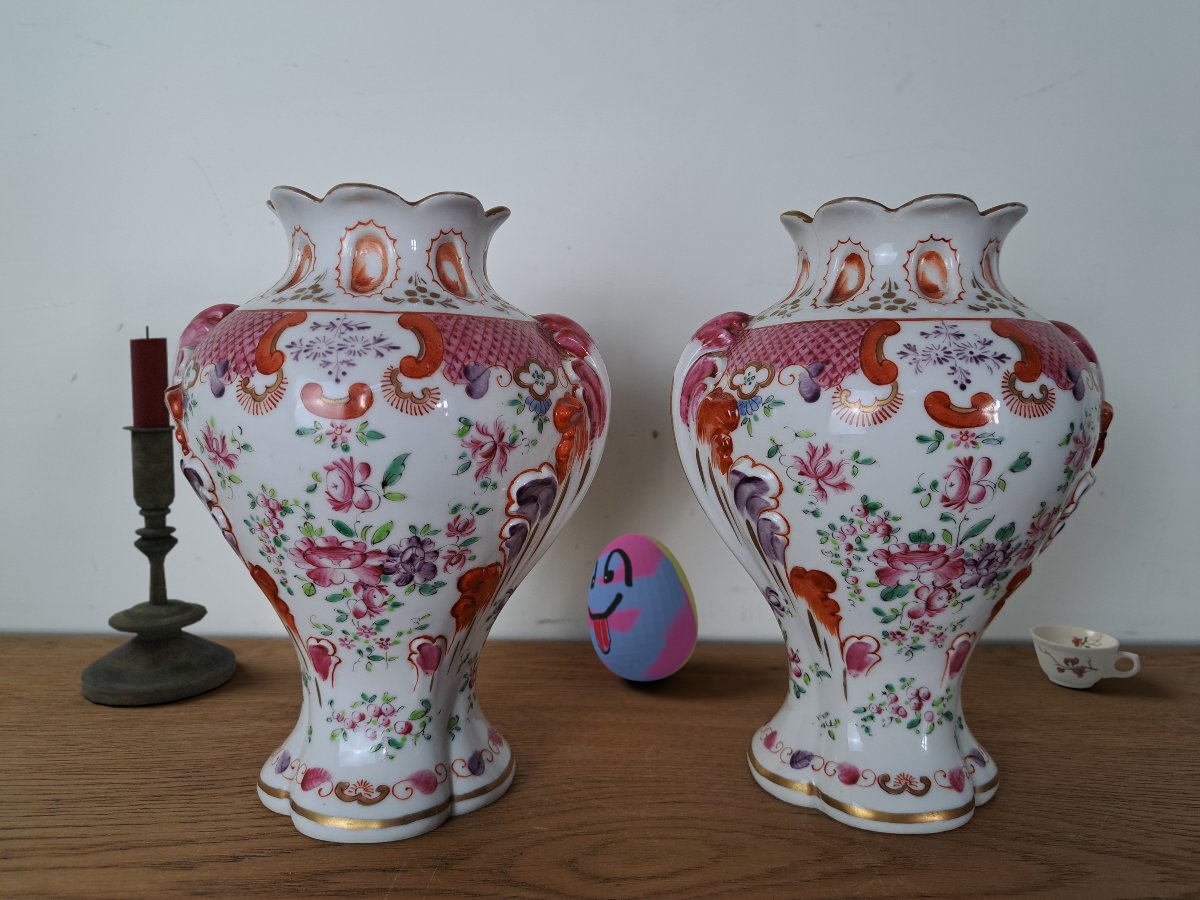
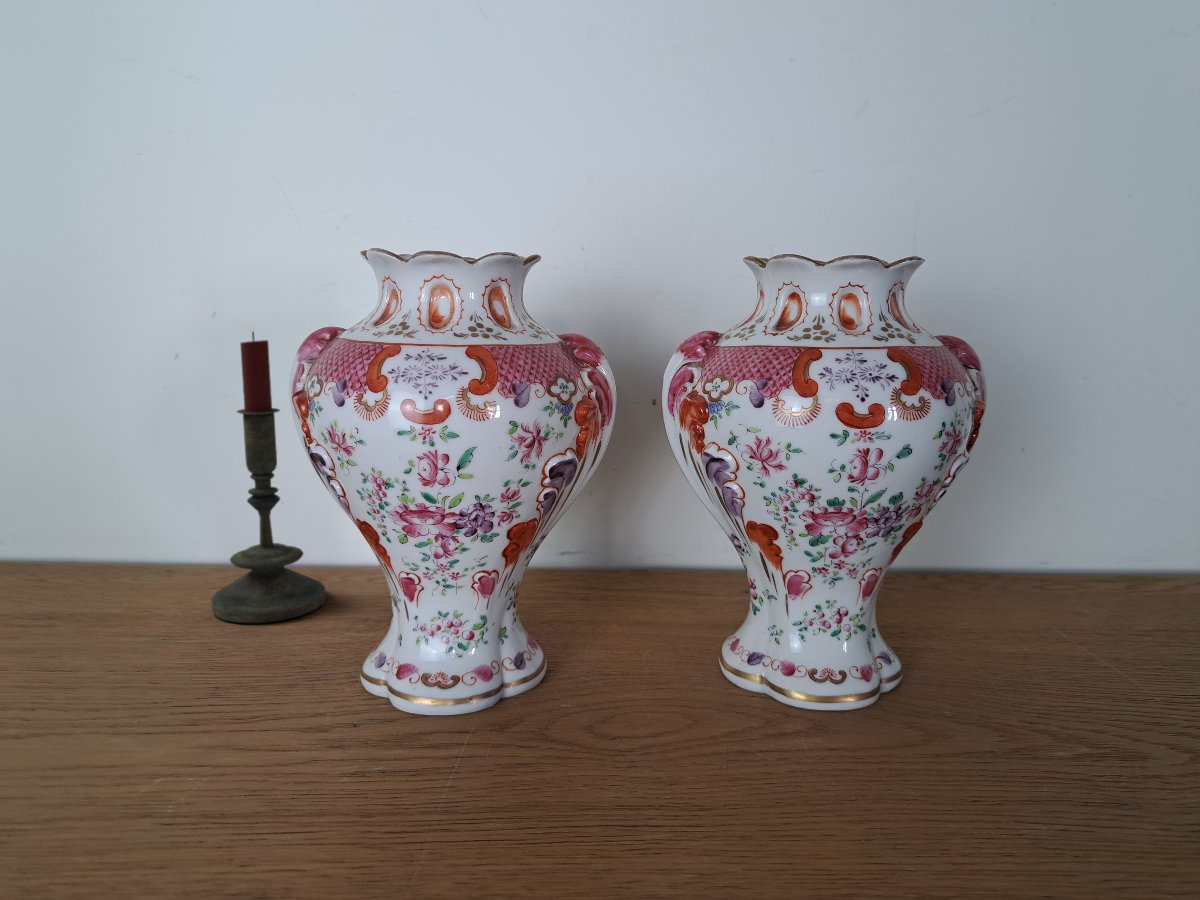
decorative egg: present [588,533,698,681] -> none [599,491,686,606]
teacup: present [1030,625,1140,688] -> none [950,562,1031,612]

